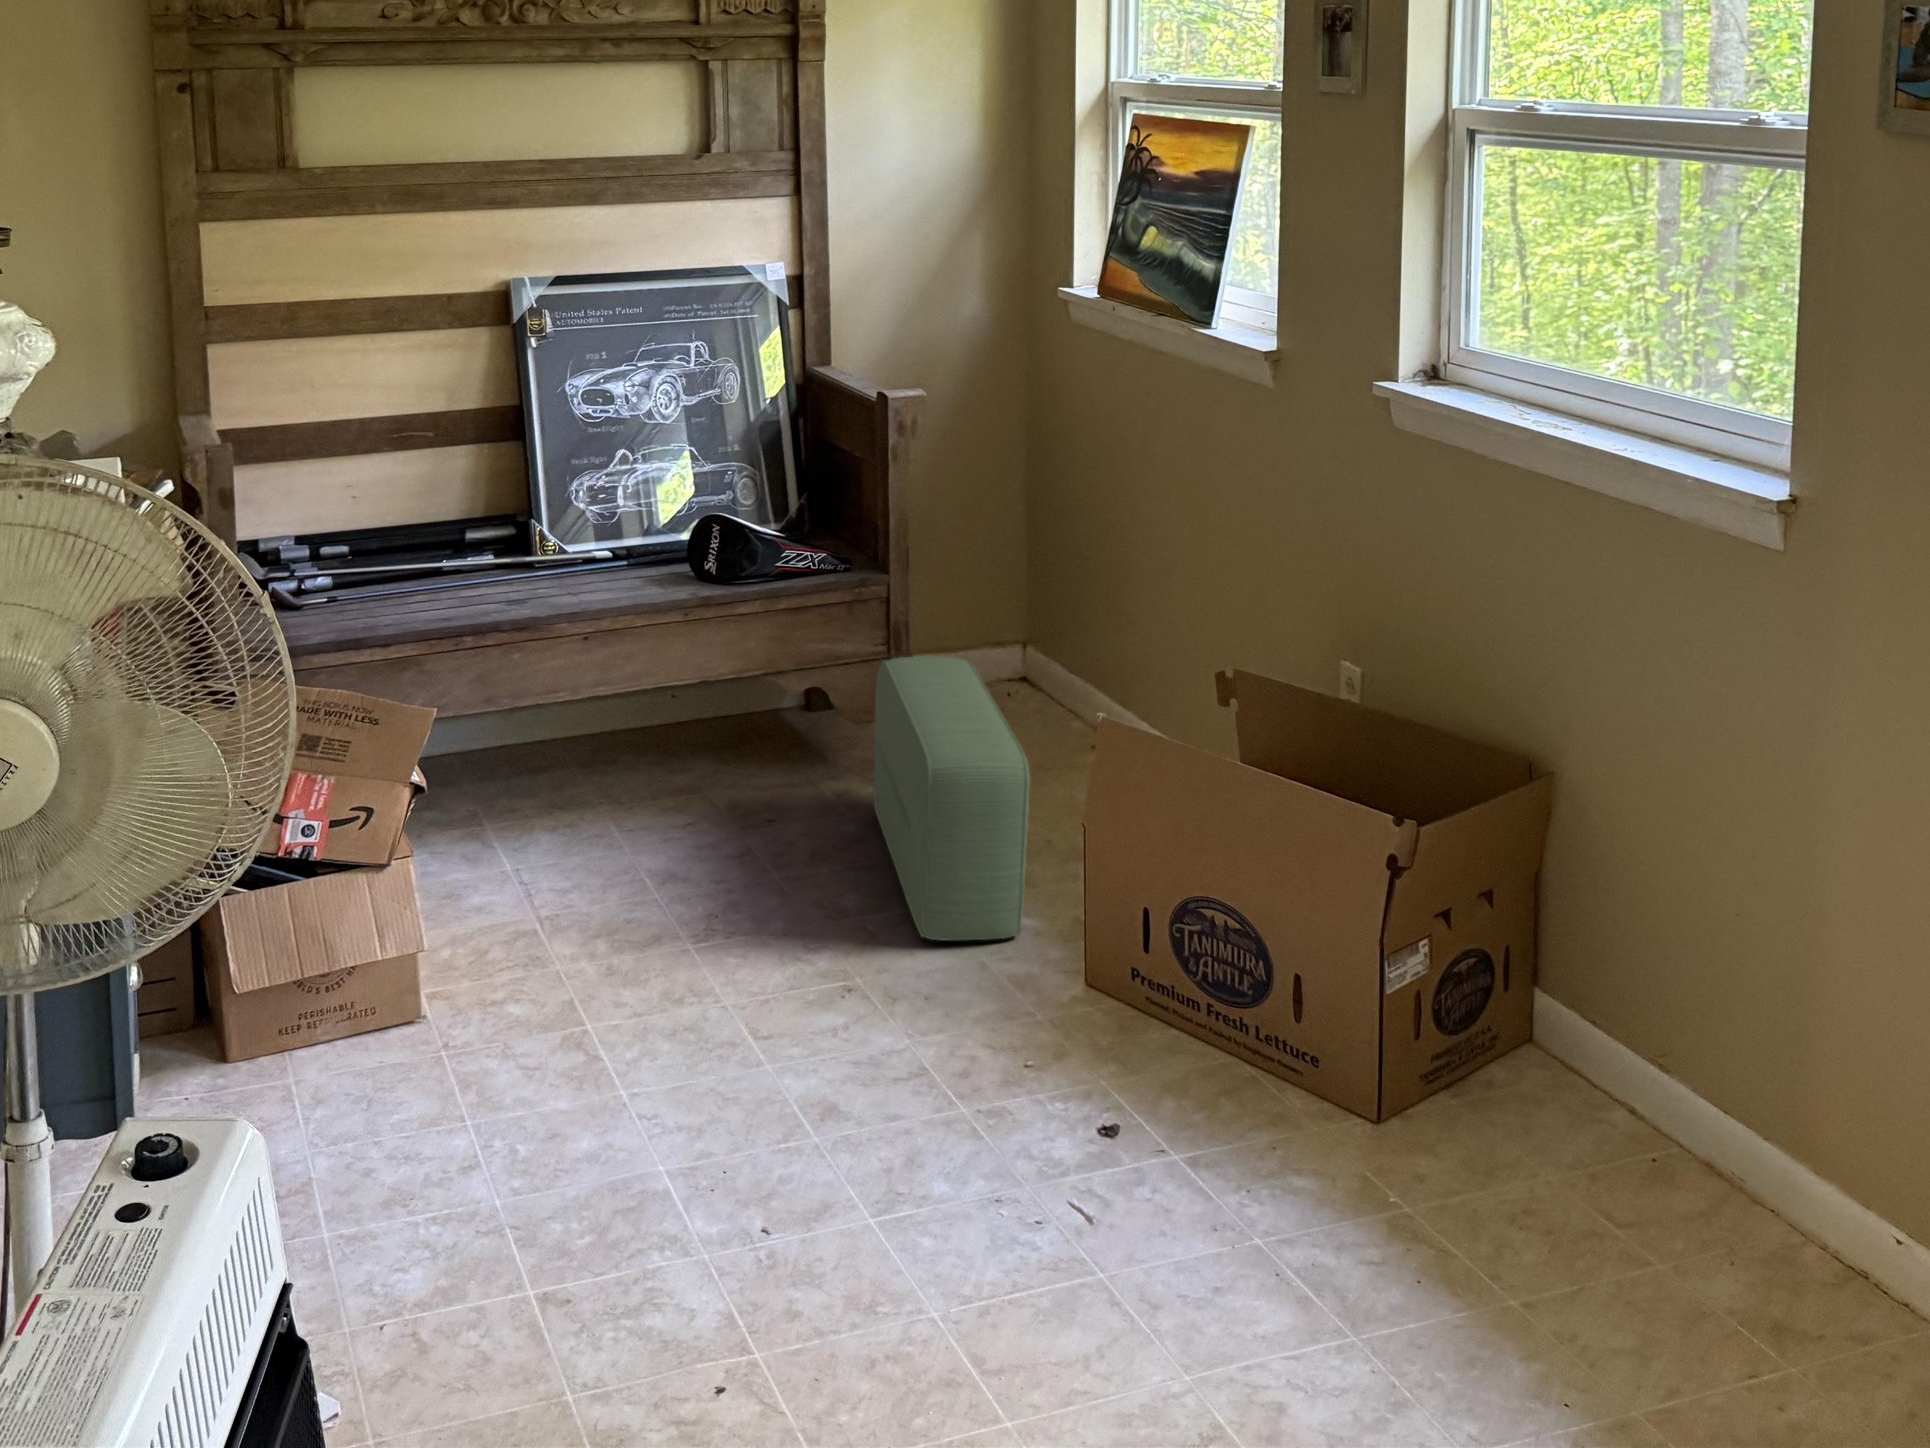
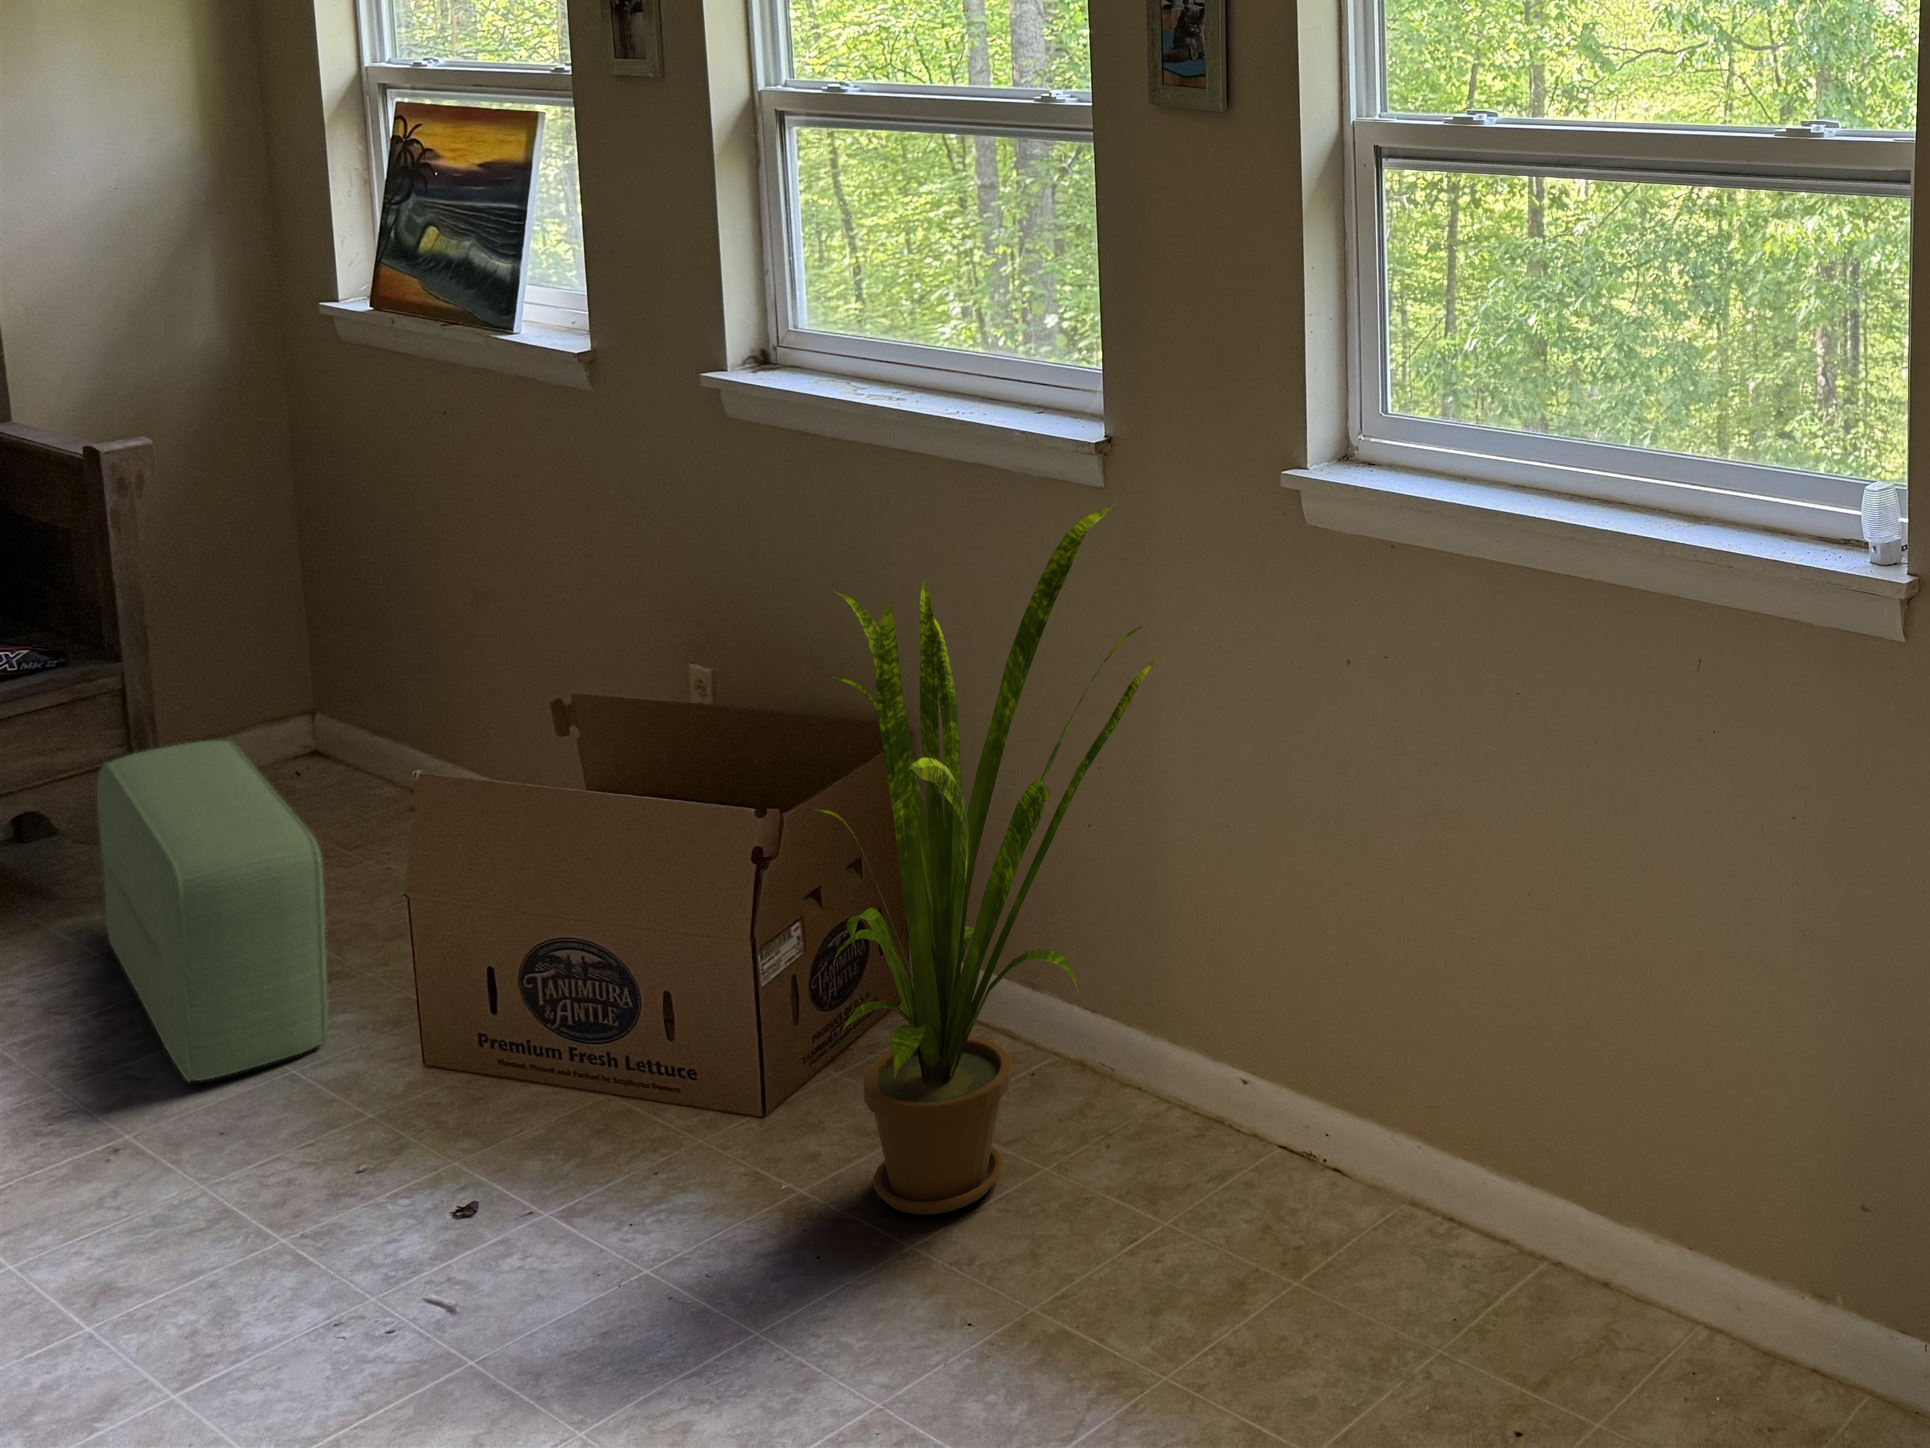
house plant: none [1440,571,1822,1262] -> present [814,505,1160,1214]

